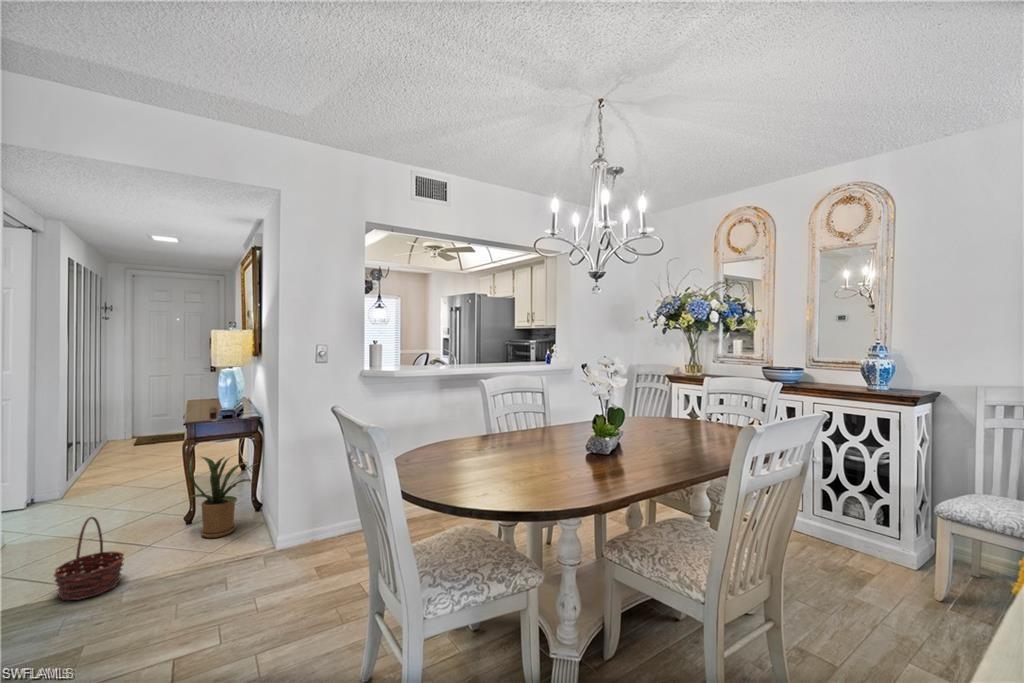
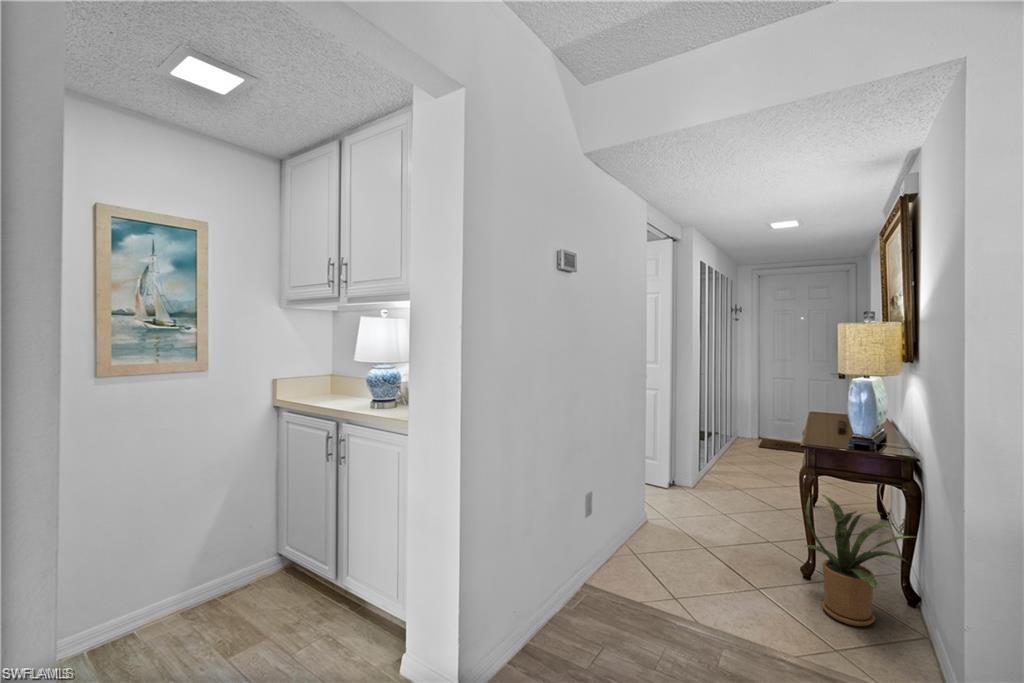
basket: present [54,517,124,600] -> none [662,539,727,636]

